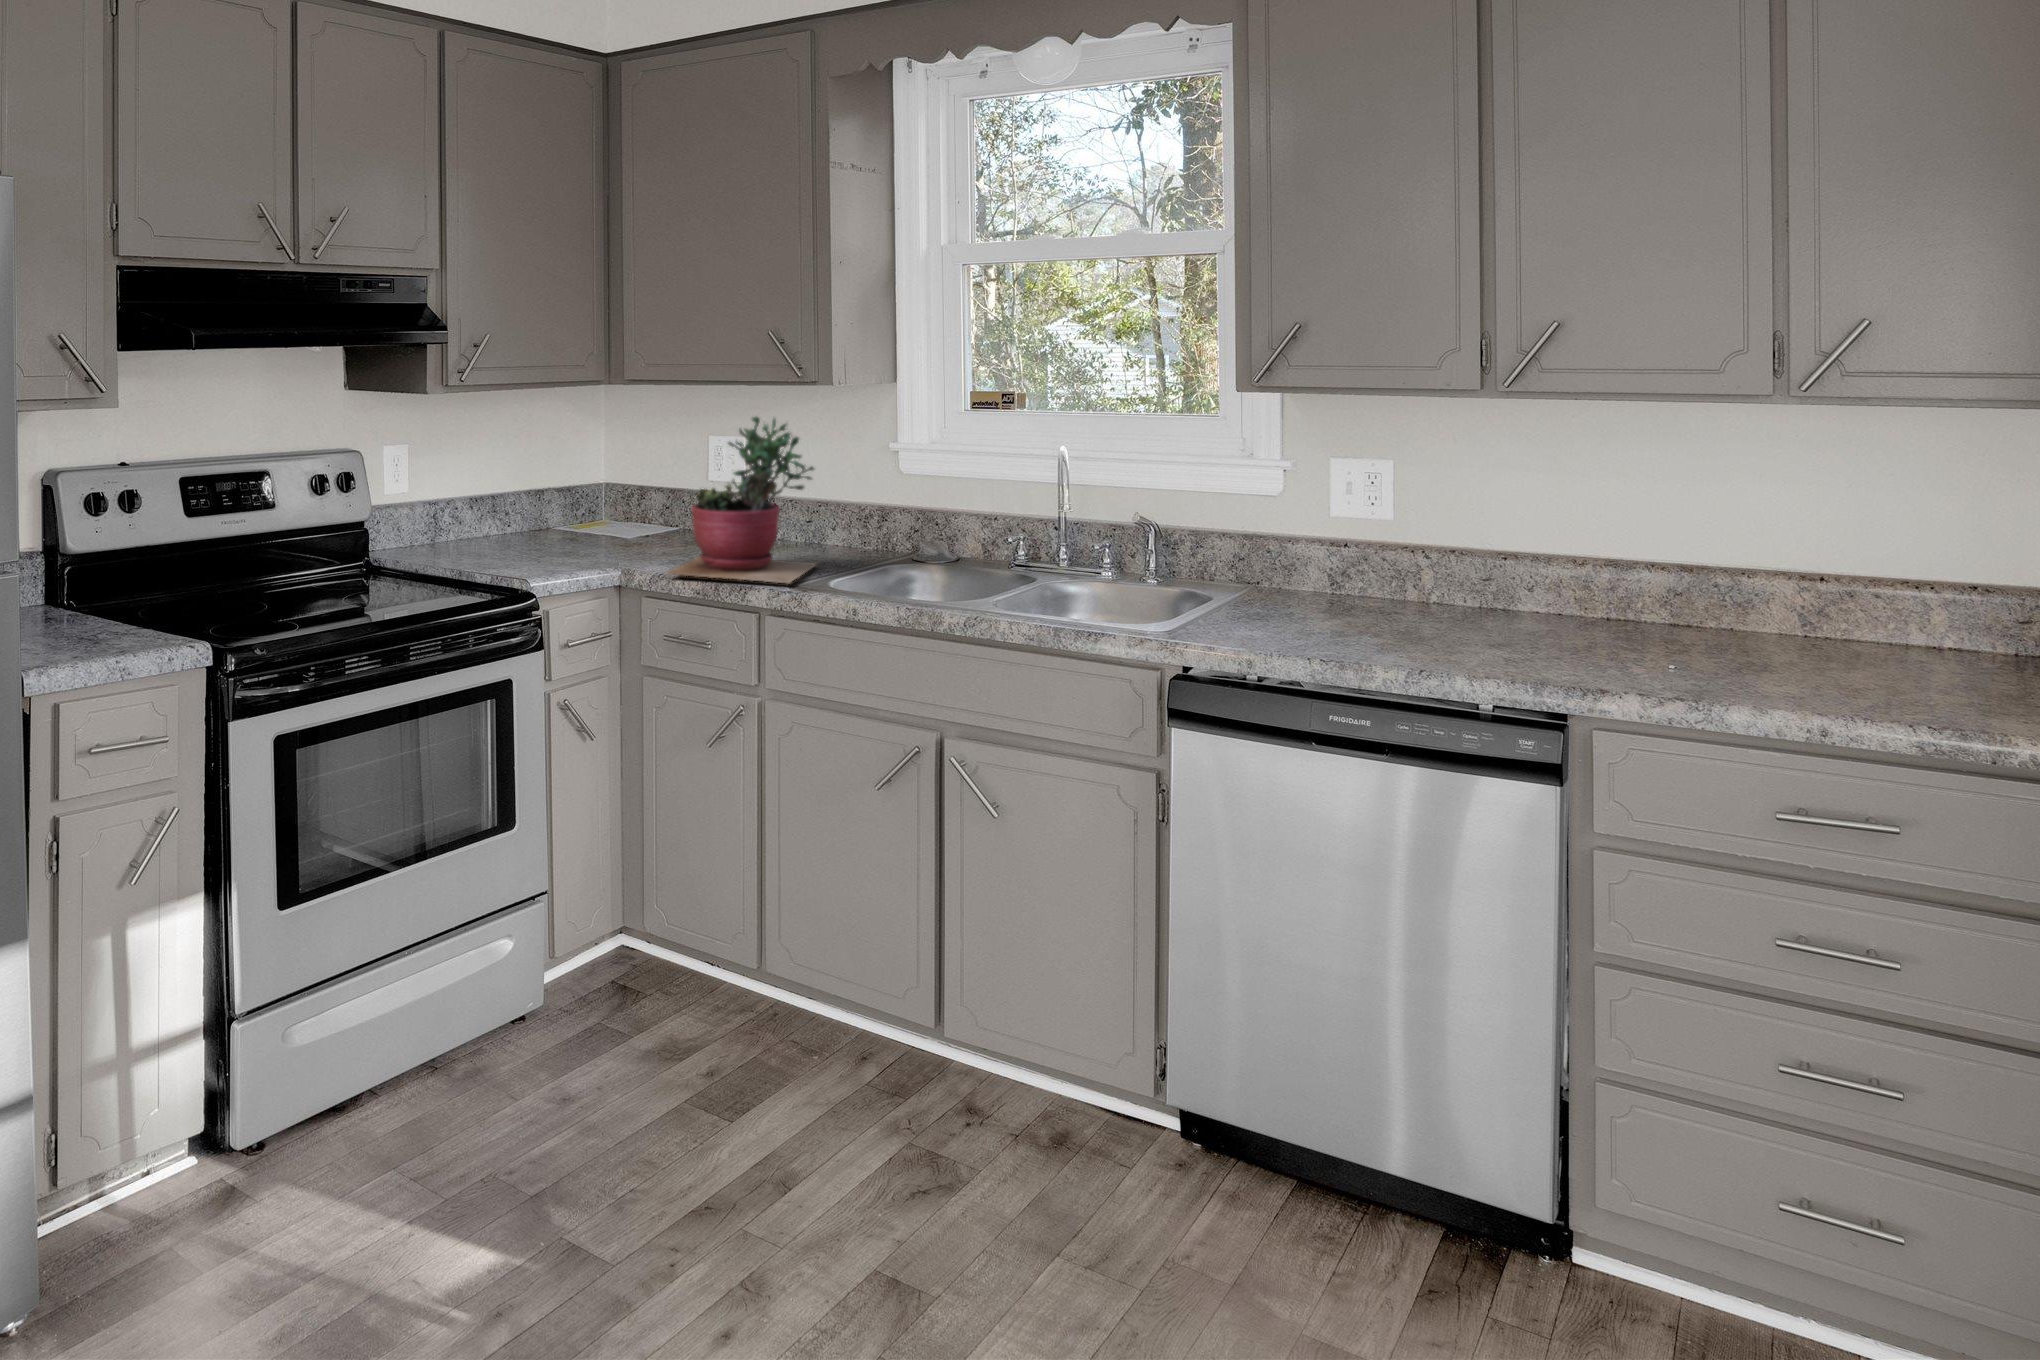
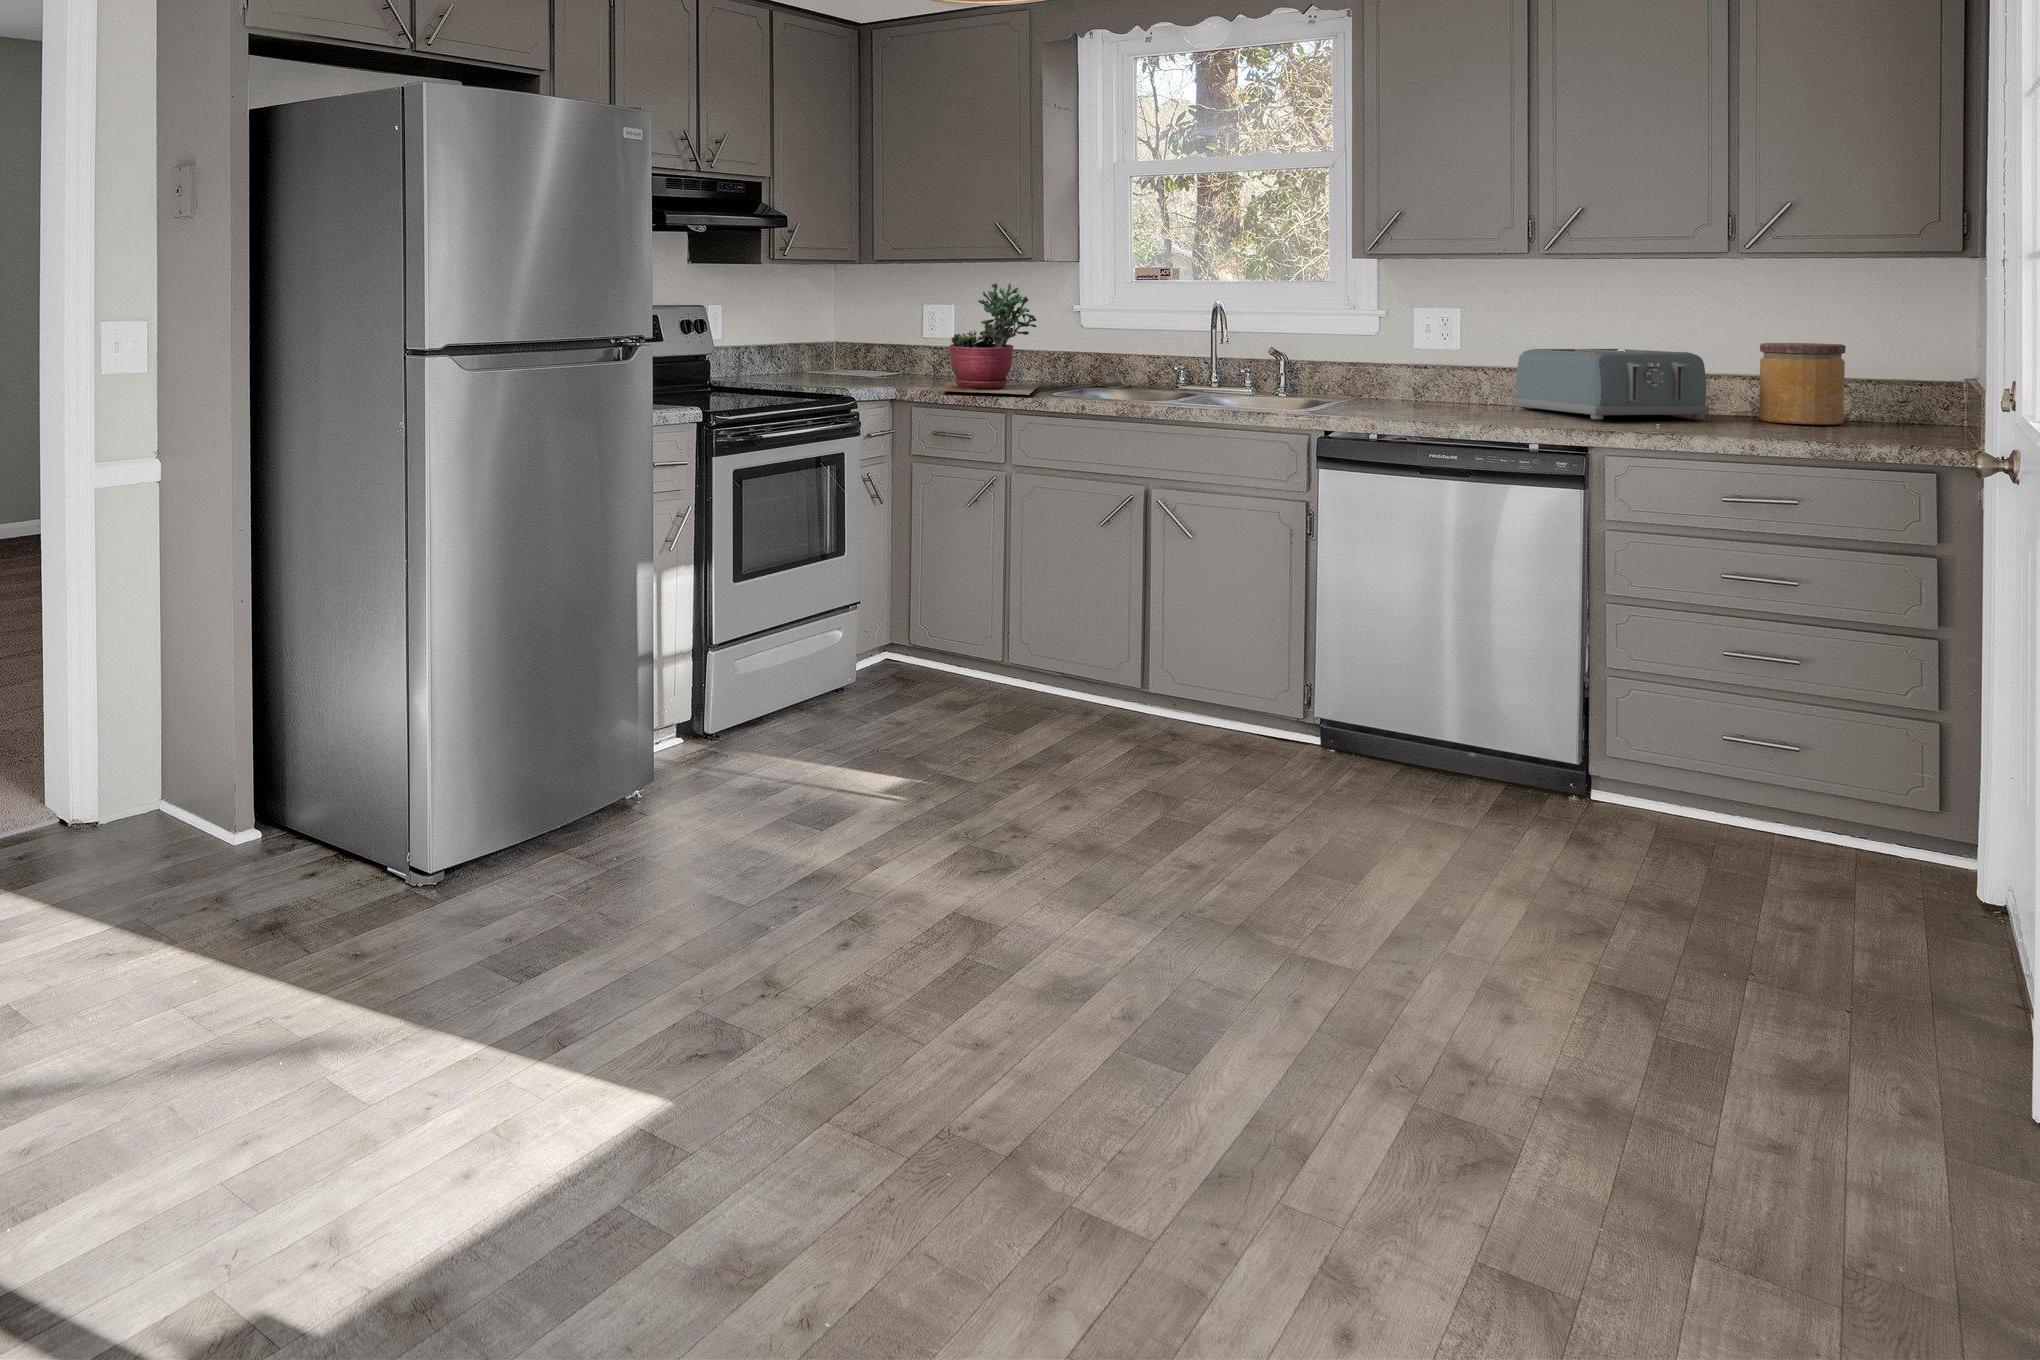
toaster: none [1459,531,1742,654] -> present [1513,349,1709,419]
jar: none [1812,532,1940,667] -> present [1759,343,1846,424]

